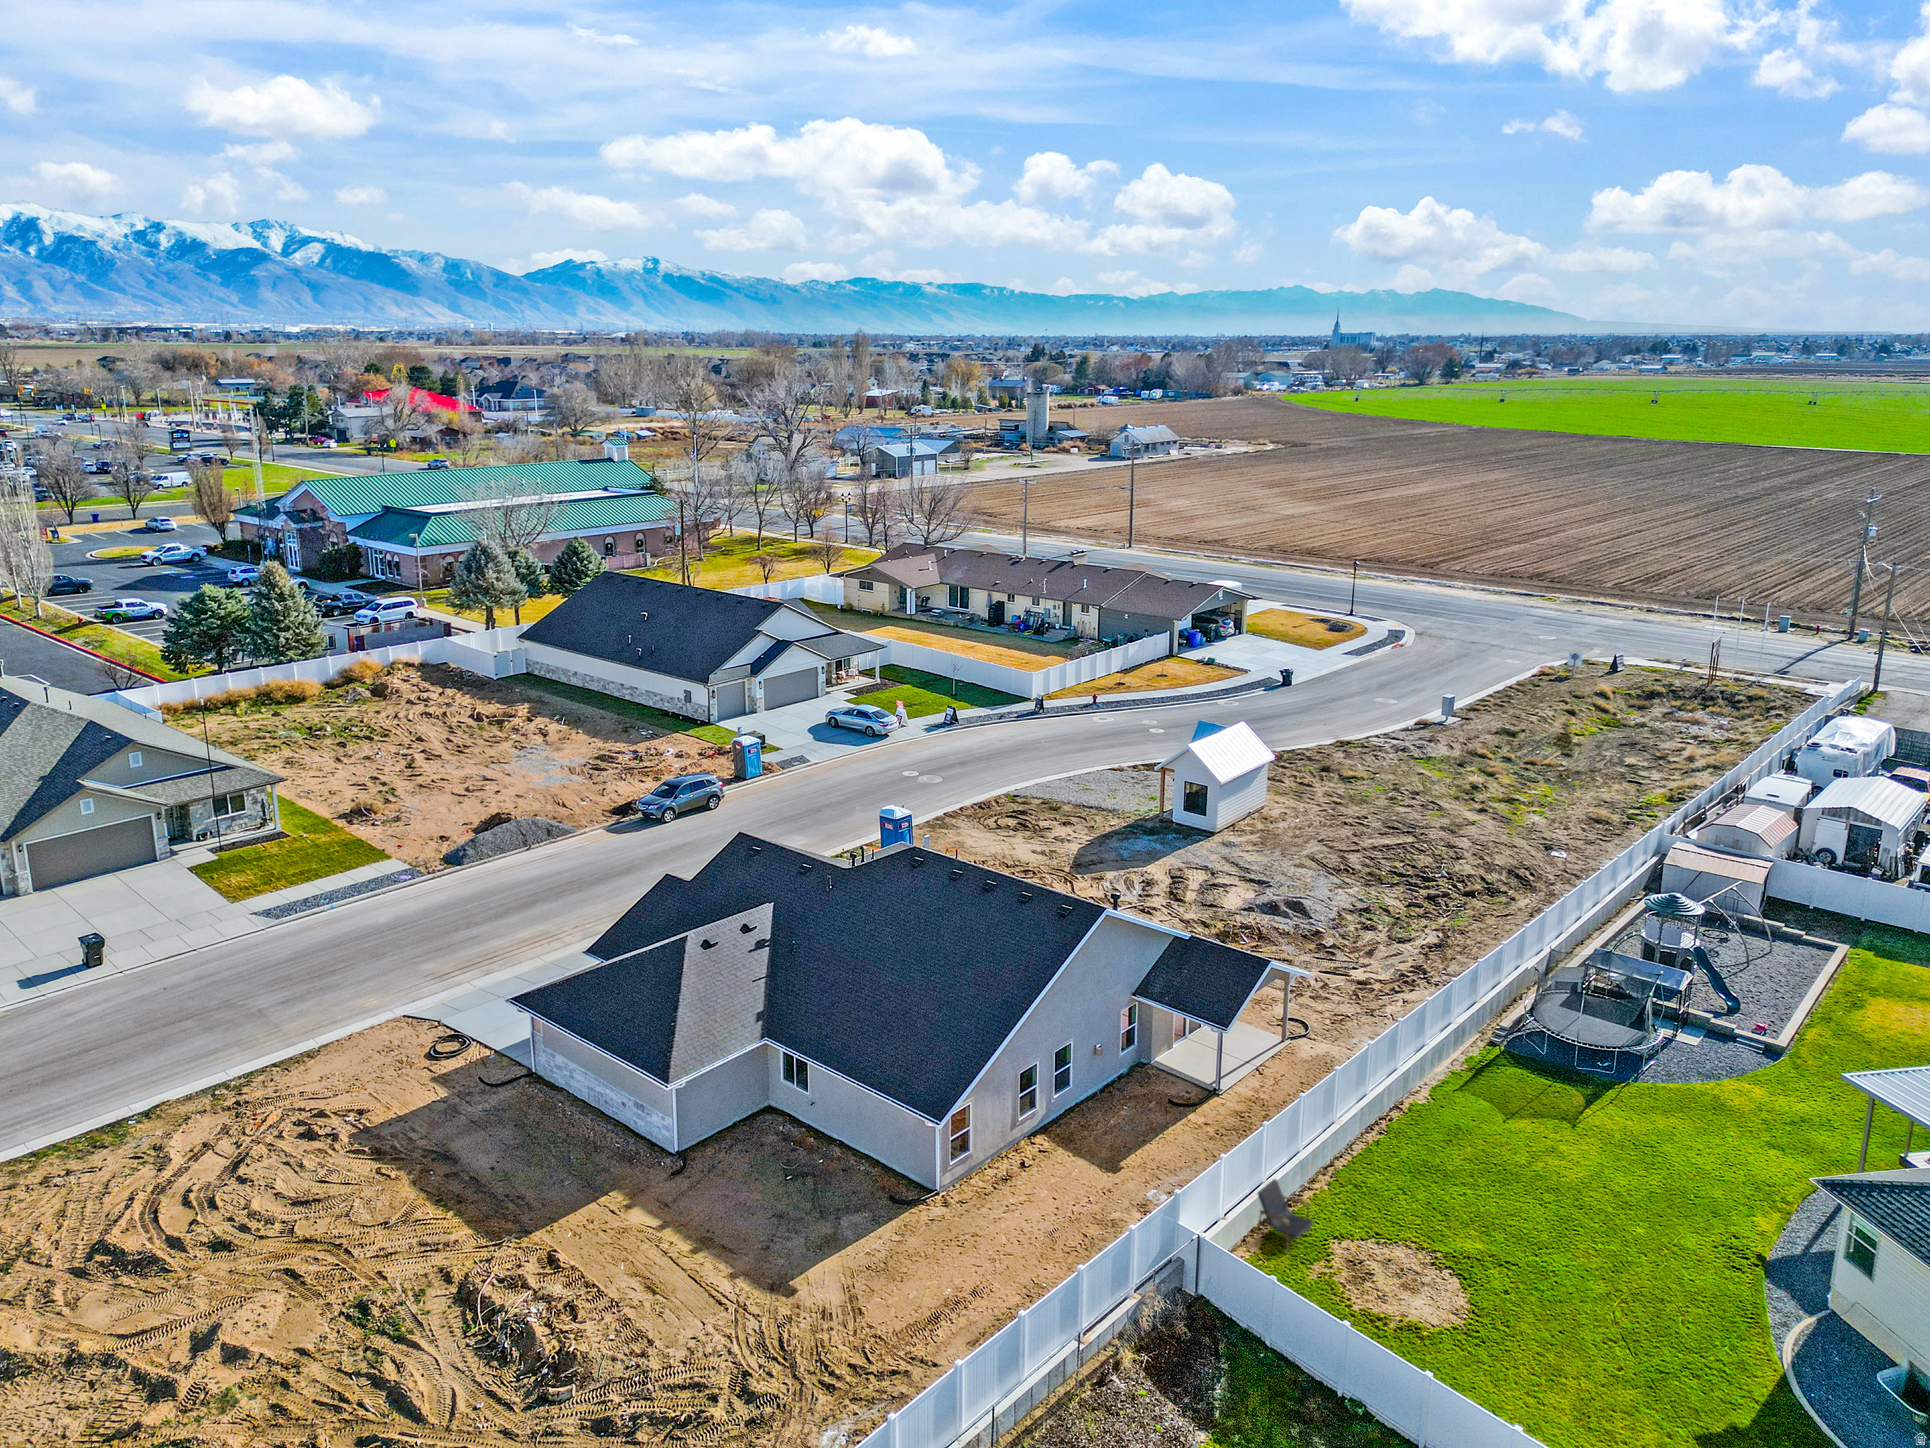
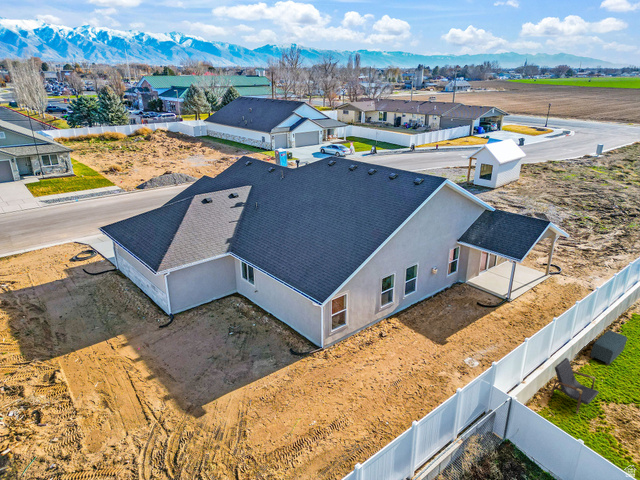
bench: none [1322,1134,1372,1187] -> present [590,330,627,365]

